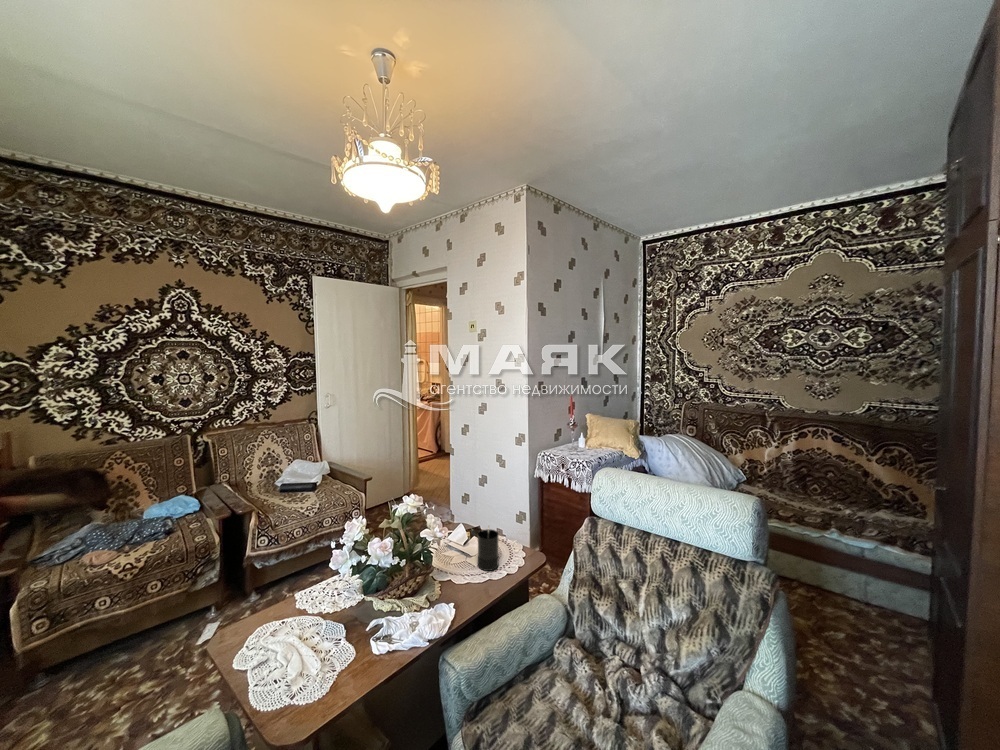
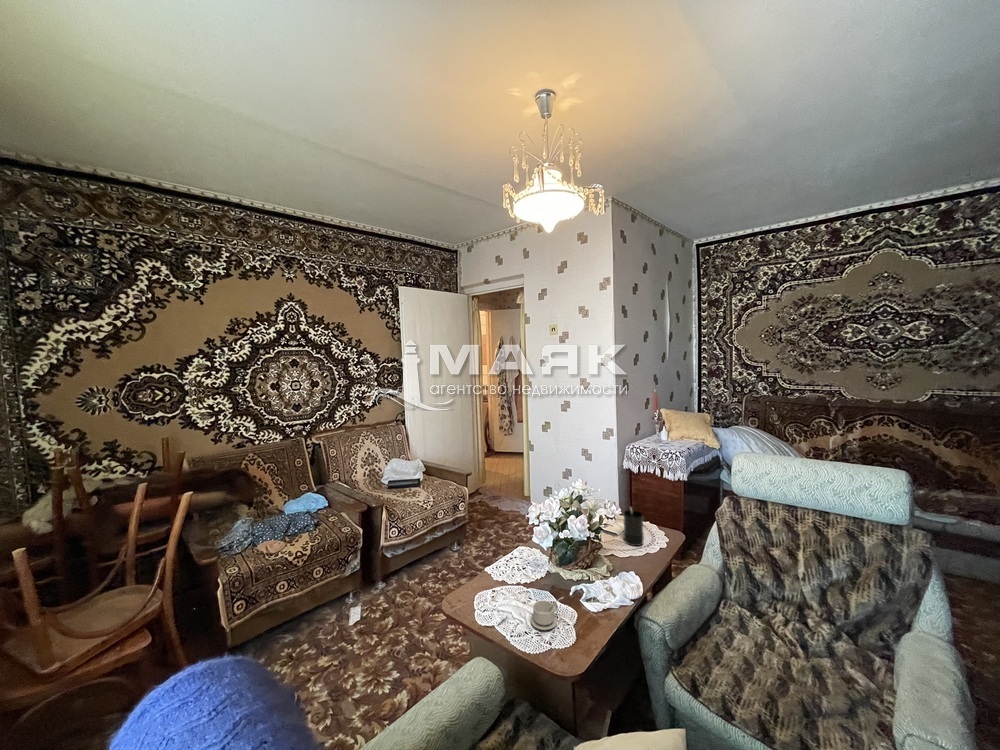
teacup: none [298,636,343,677] -> present [531,597,564,630]

